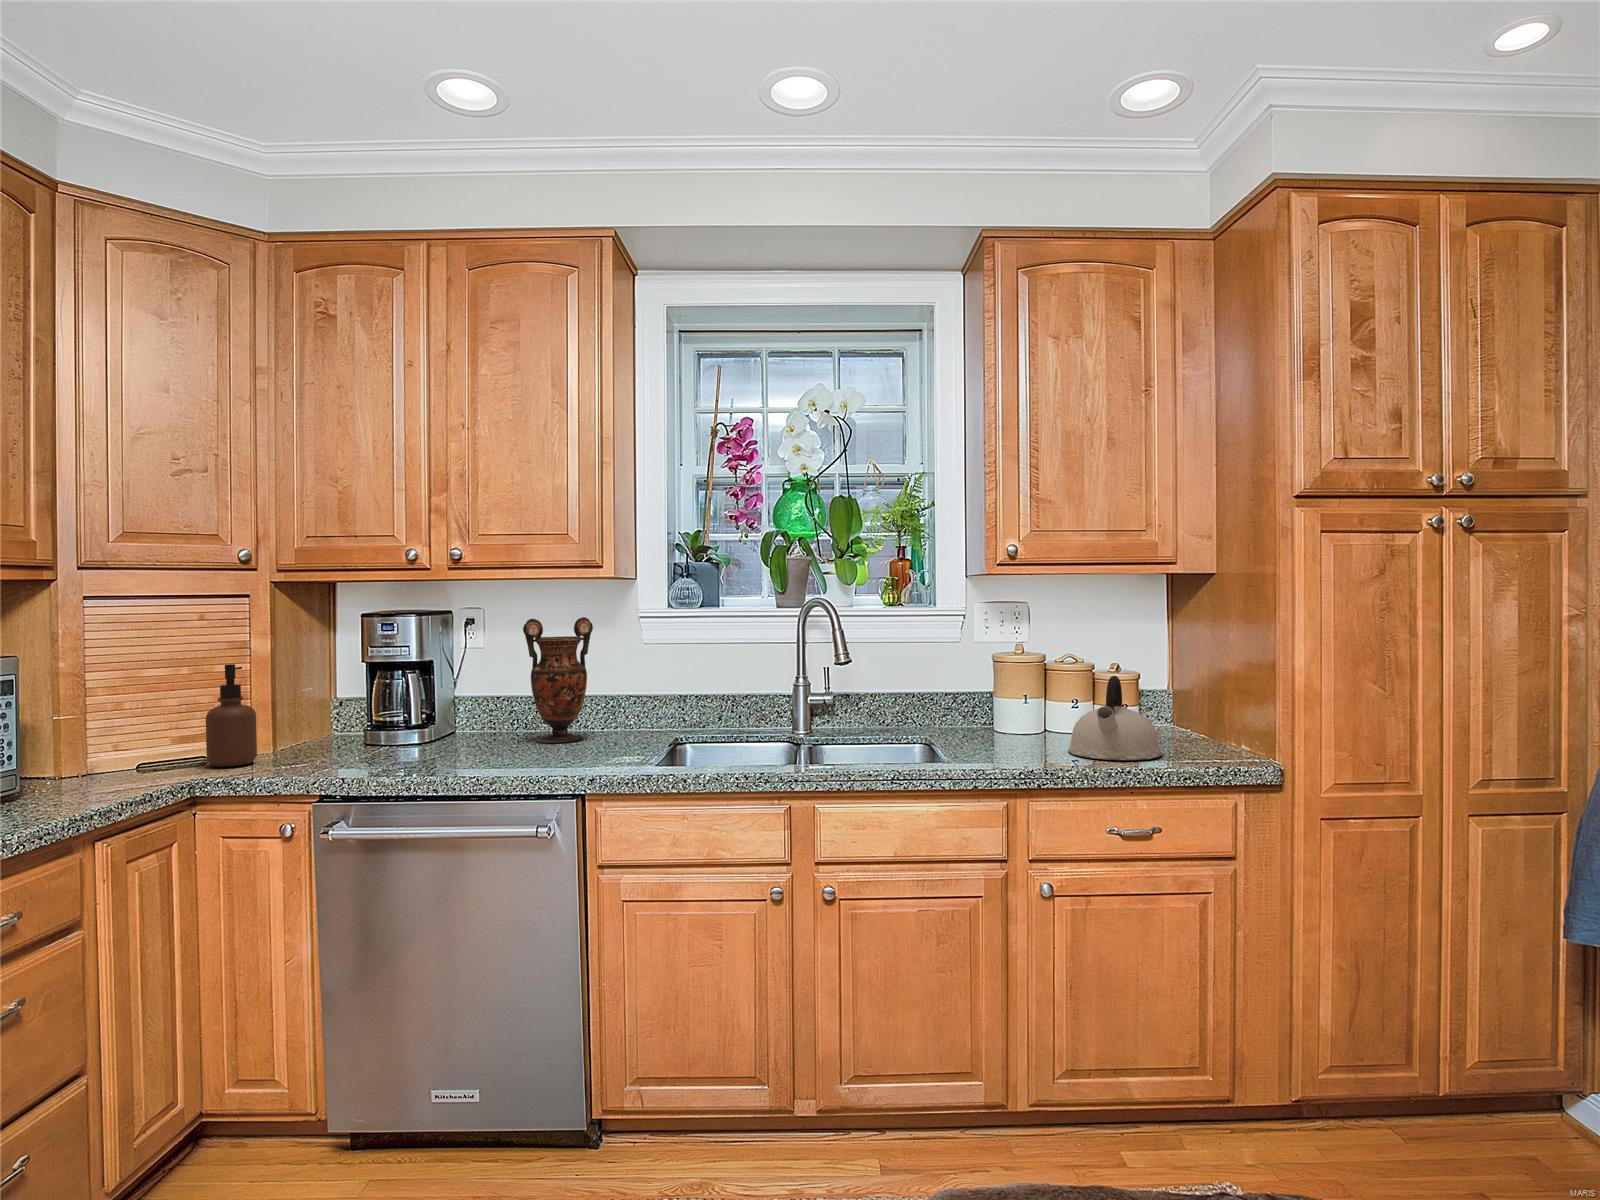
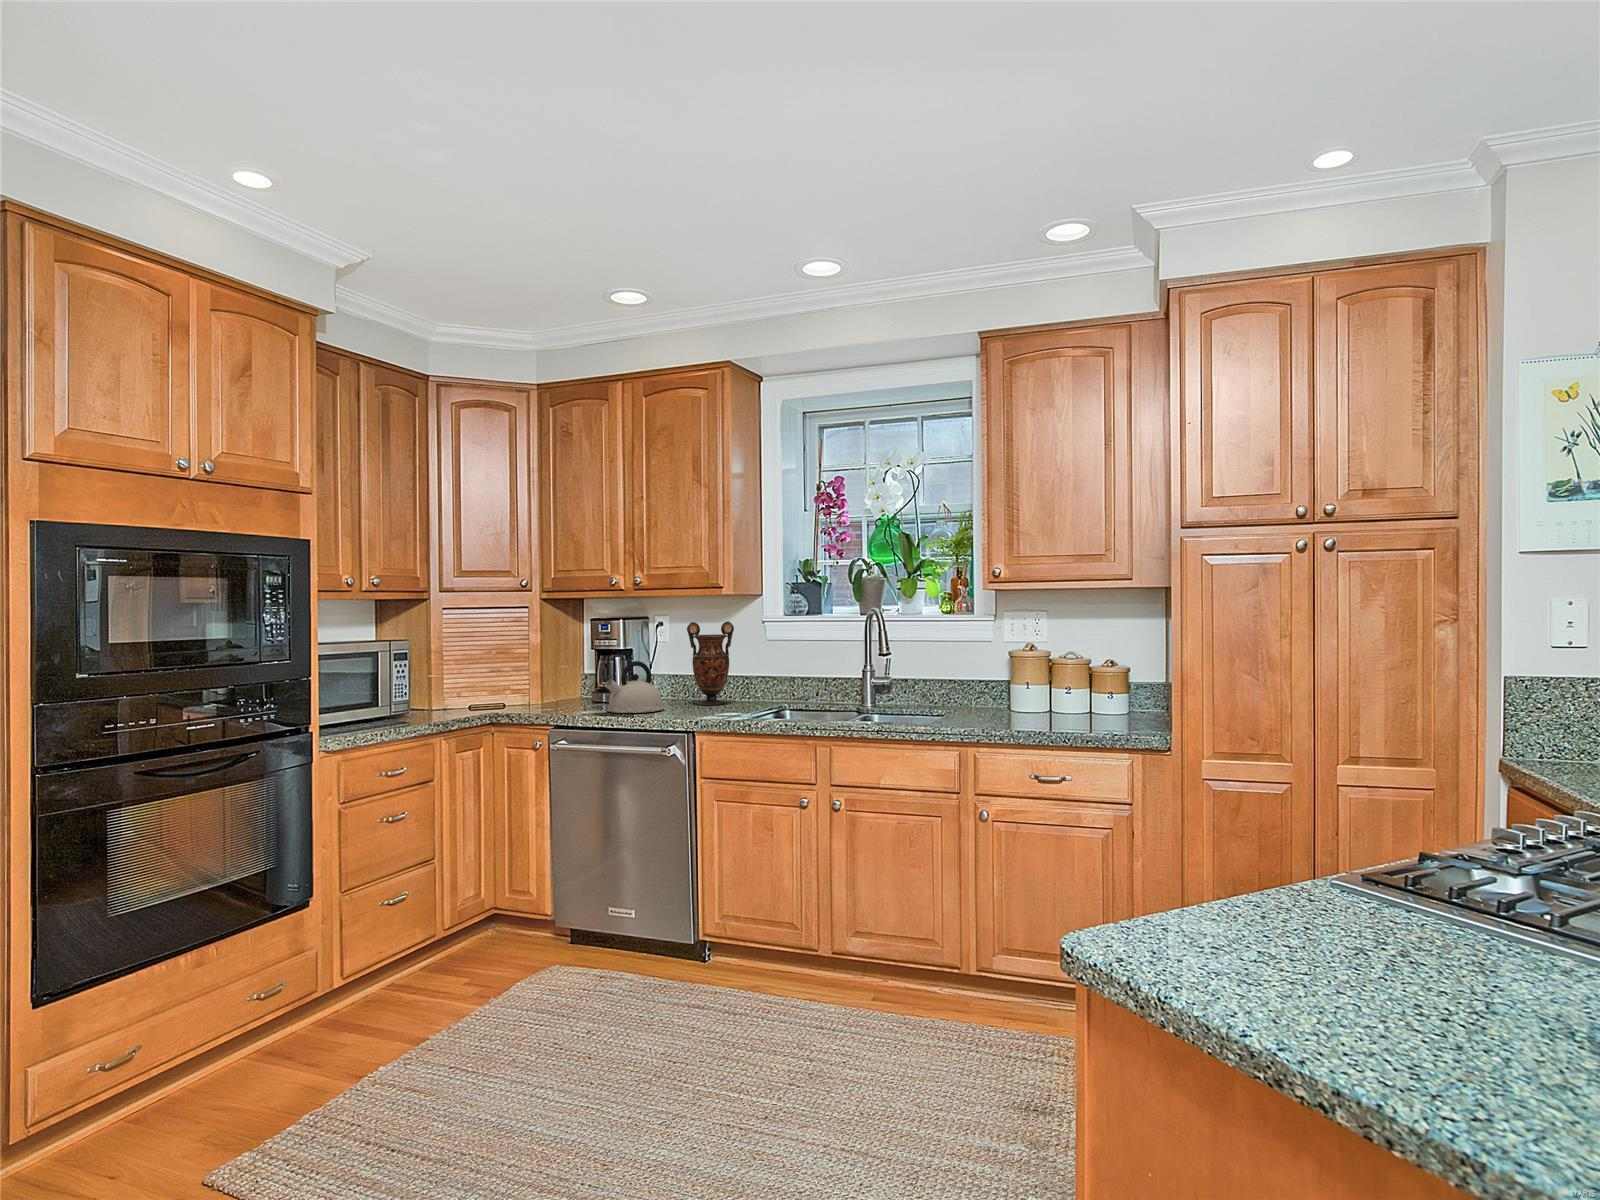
soap dispenser: present [206,664,257,767] -> none [502,648,530,709]
kettle: present [1068,676,1162,760] -> present [605,661,664,713]

